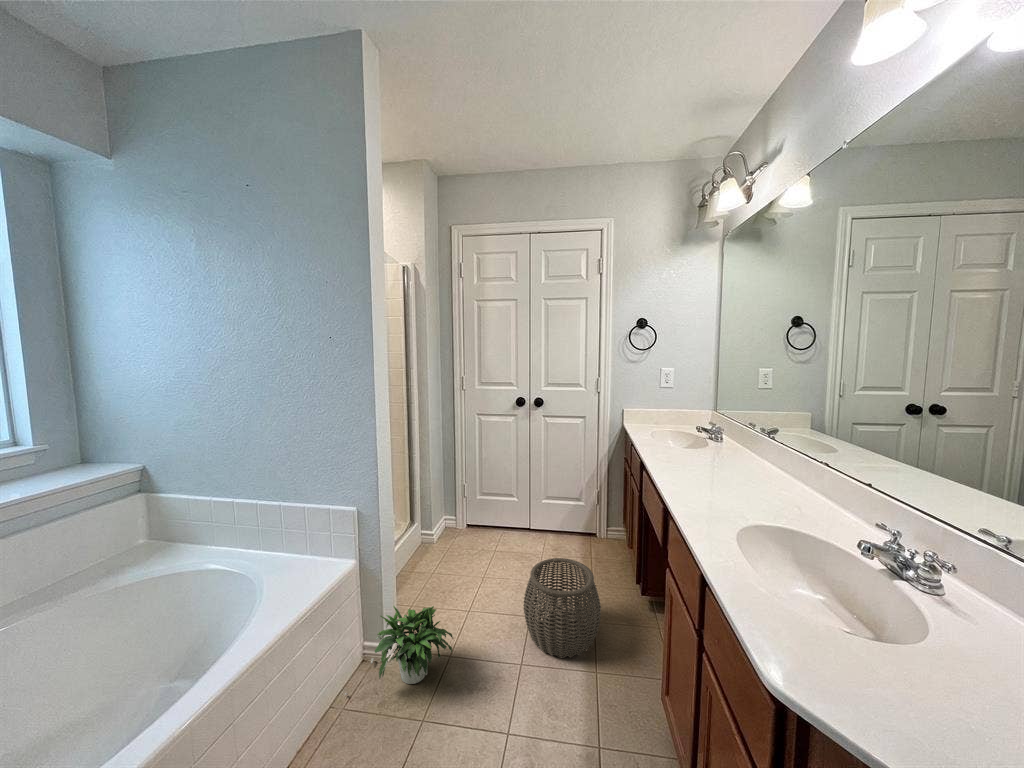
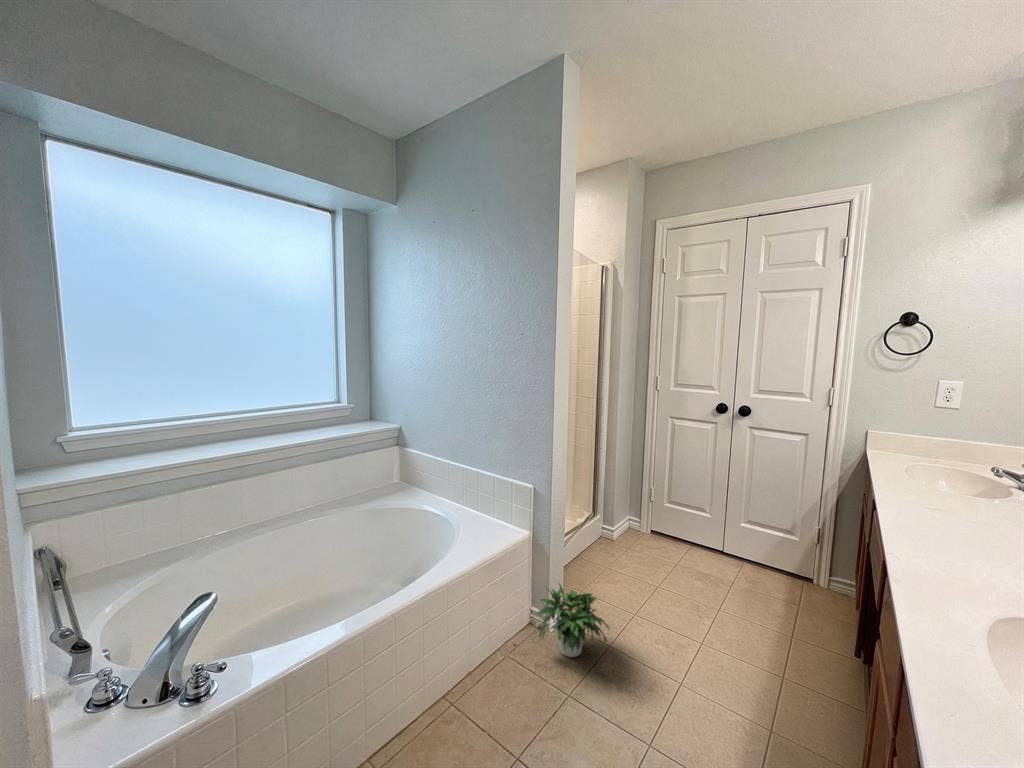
woven basket: present [523,558,601,658] -> none [689,586,786,702]

